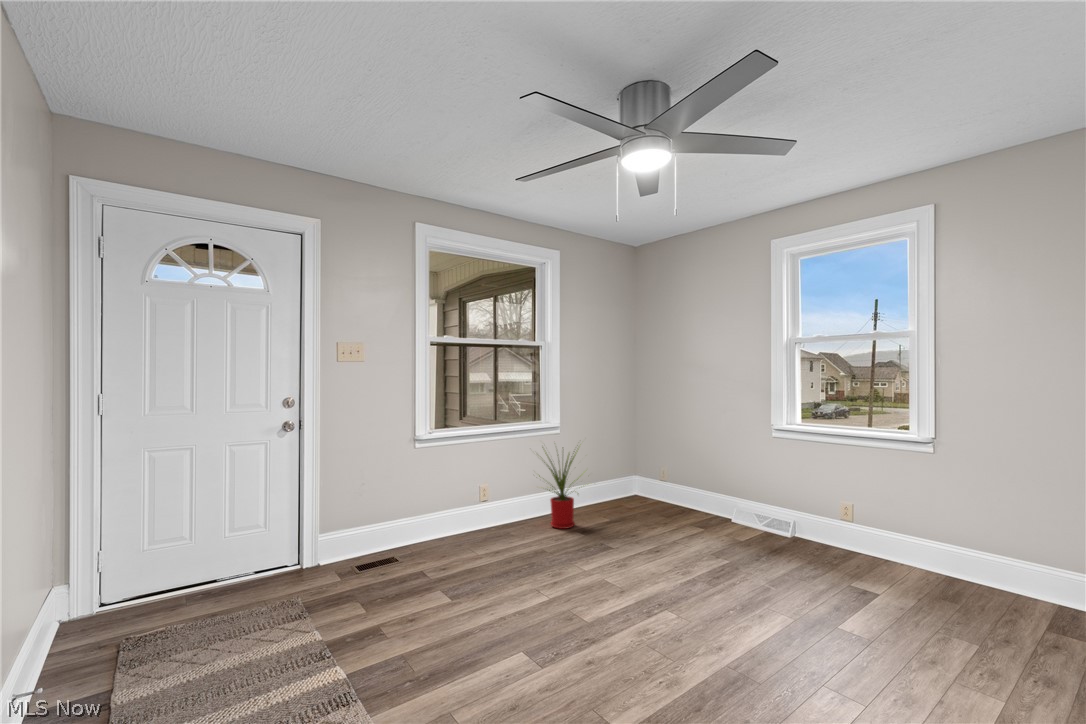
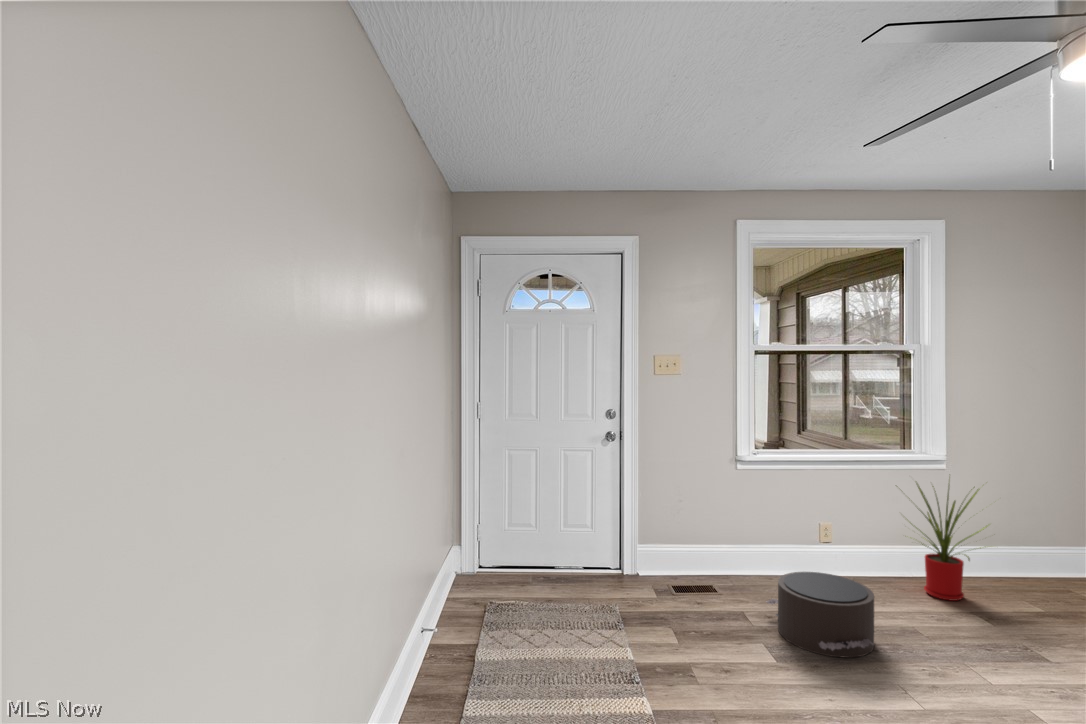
pouf: none [443,521,530,586] -> present [766,572,875,658]

